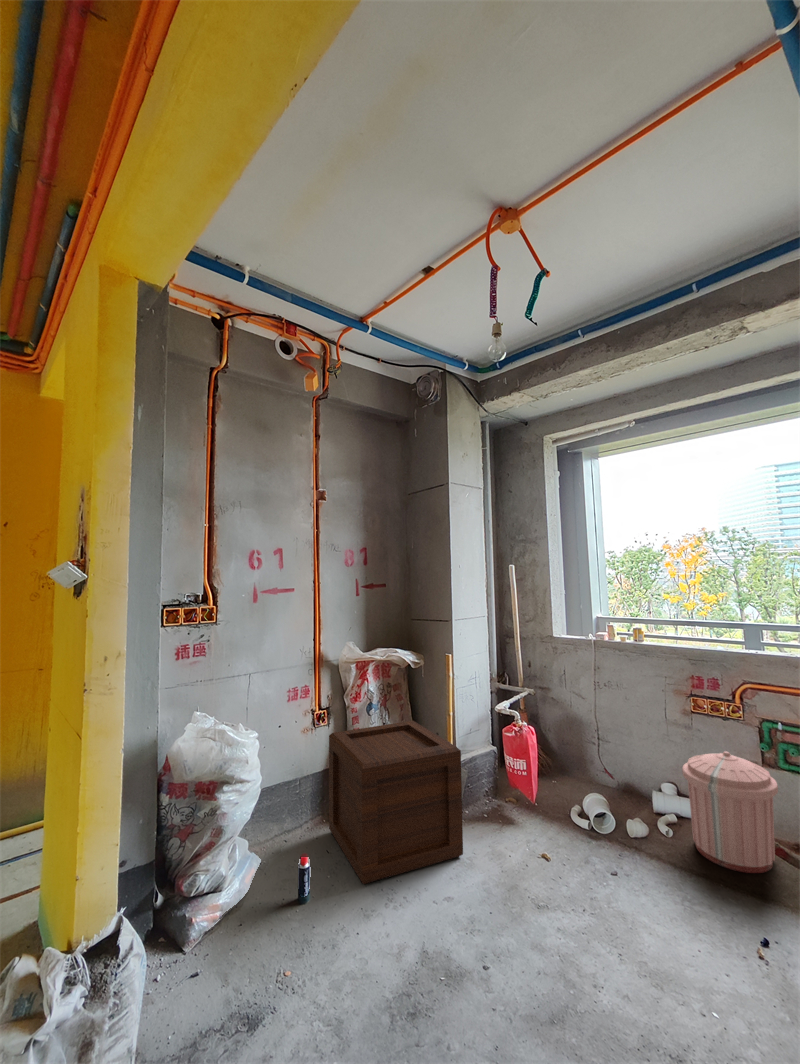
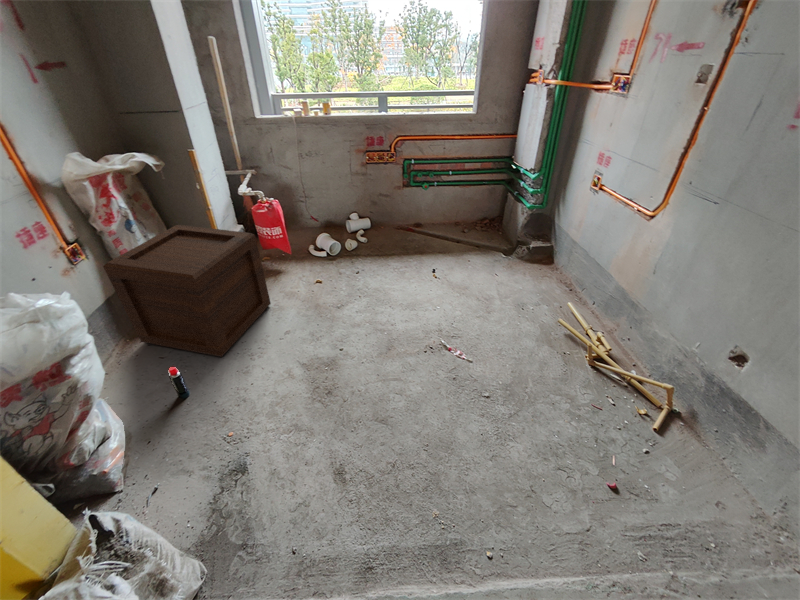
trash can: present [683,751,778,873] -> none [373,184,420,246]

